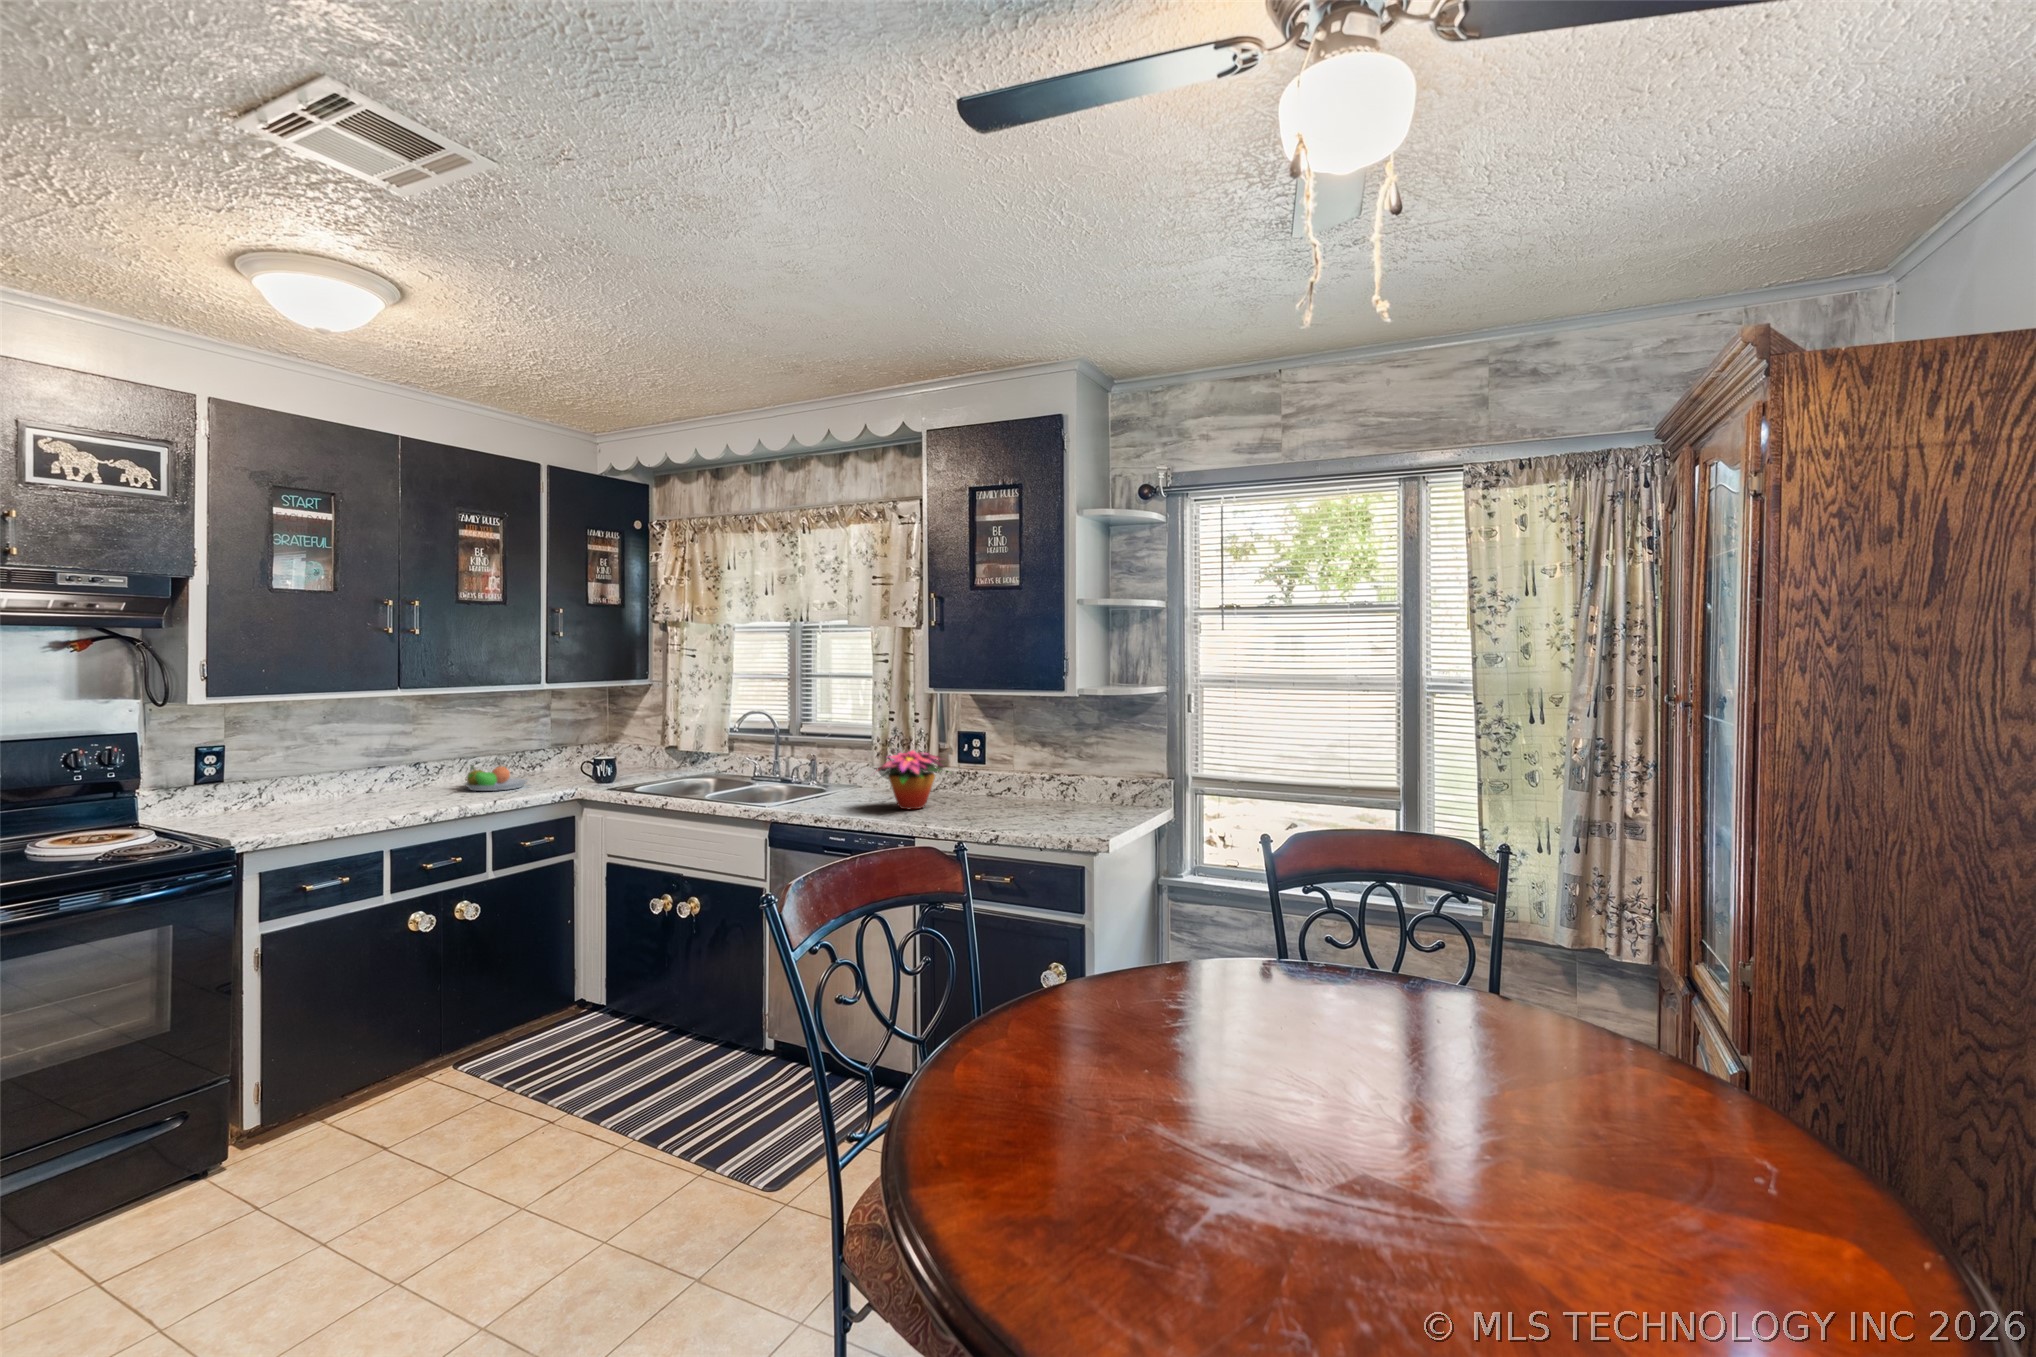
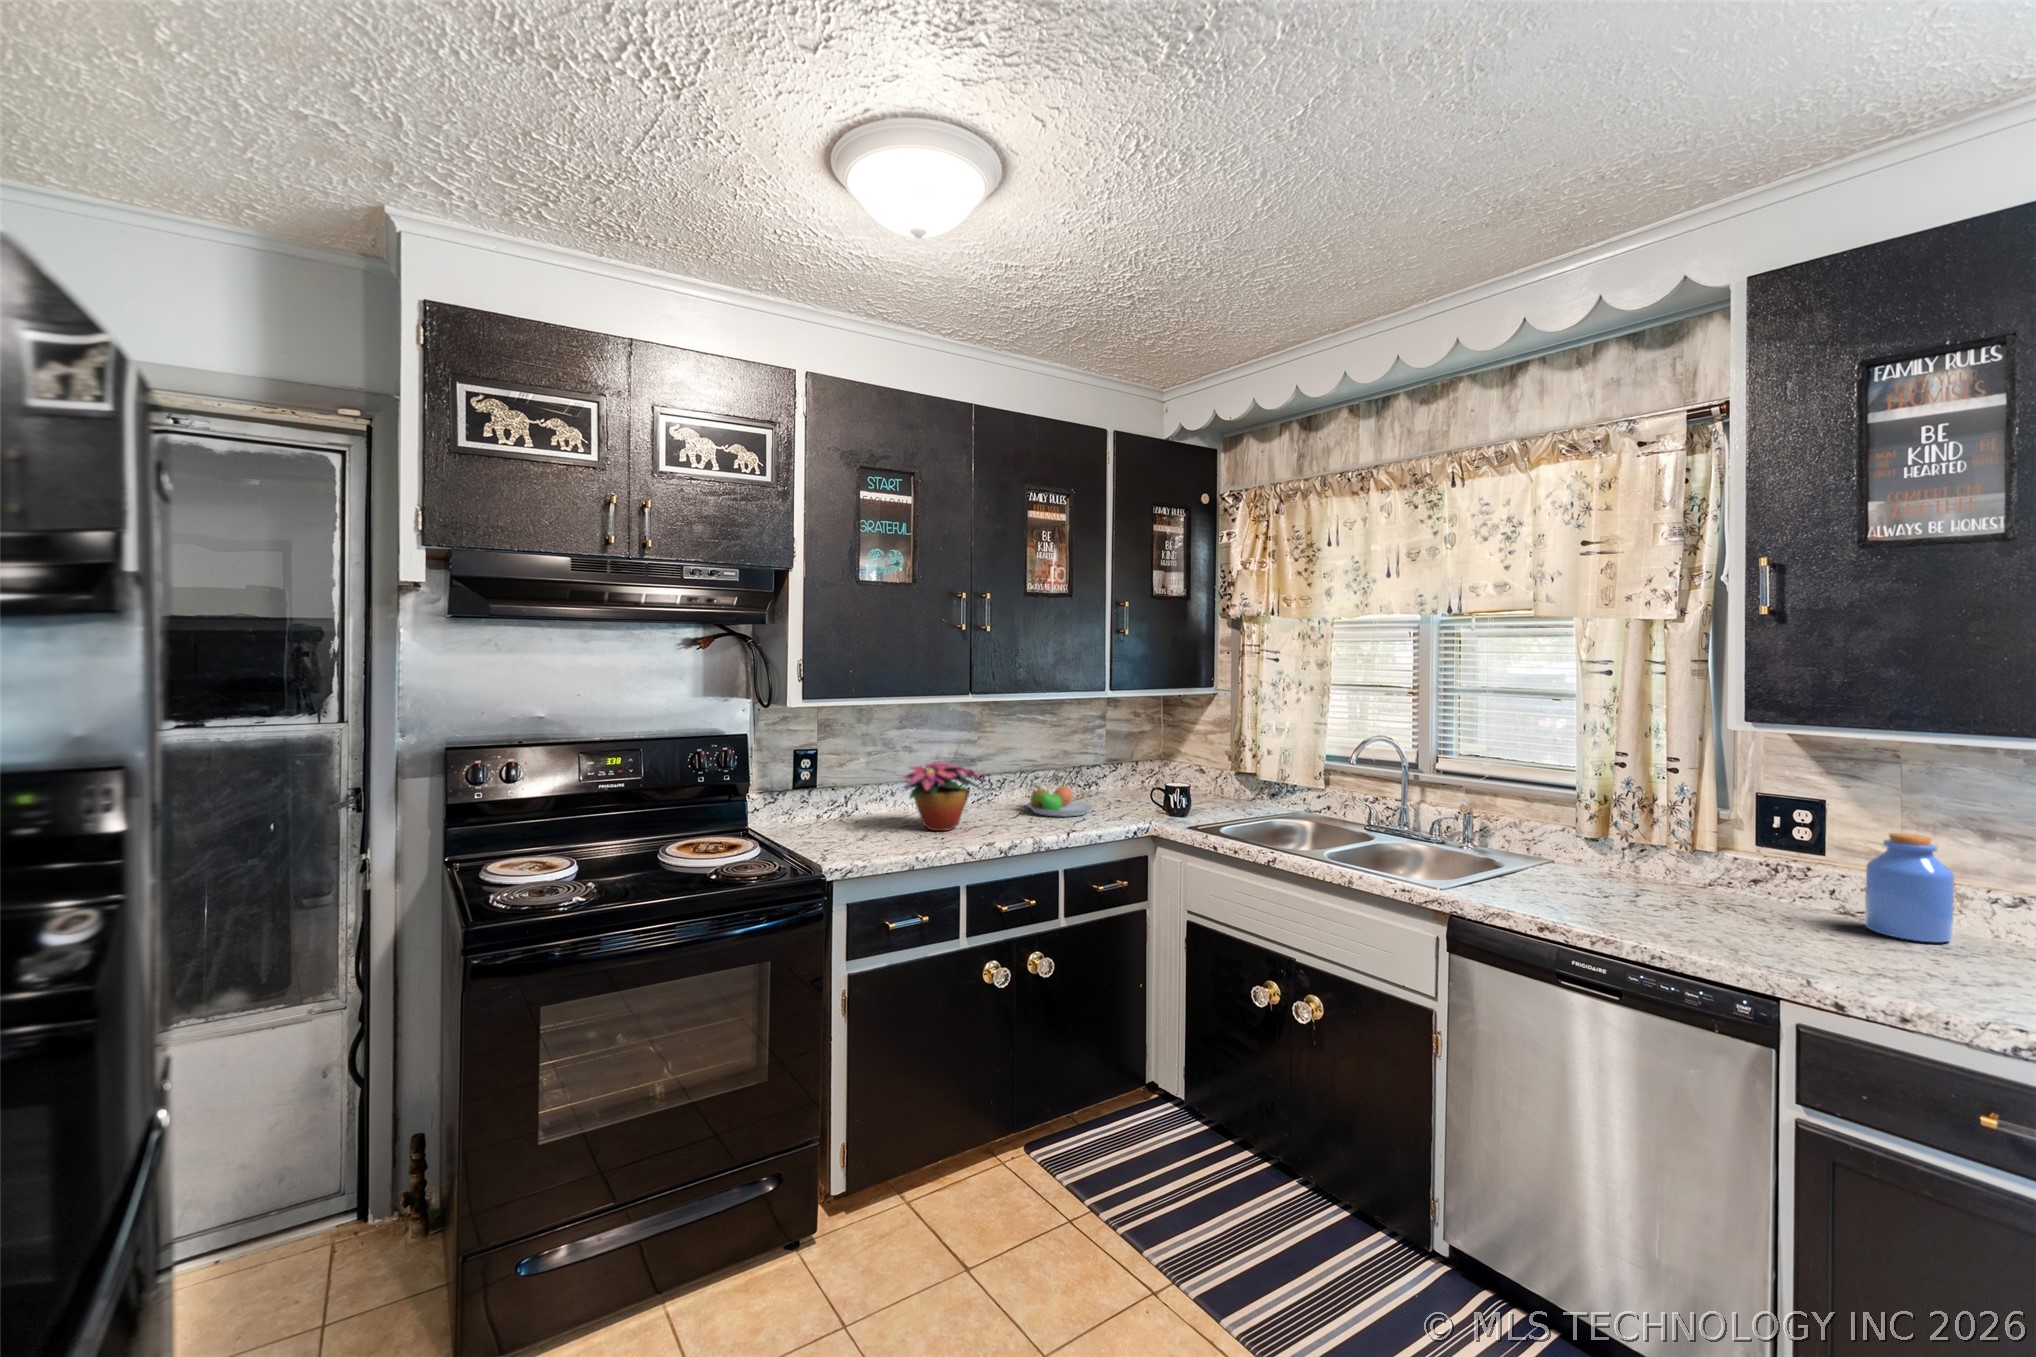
jar: none [988,749,1022,806] -> present [1865,833,1954,942]
flower arrangement: present [876,750,942,809] -> present [901,761,984,831]

